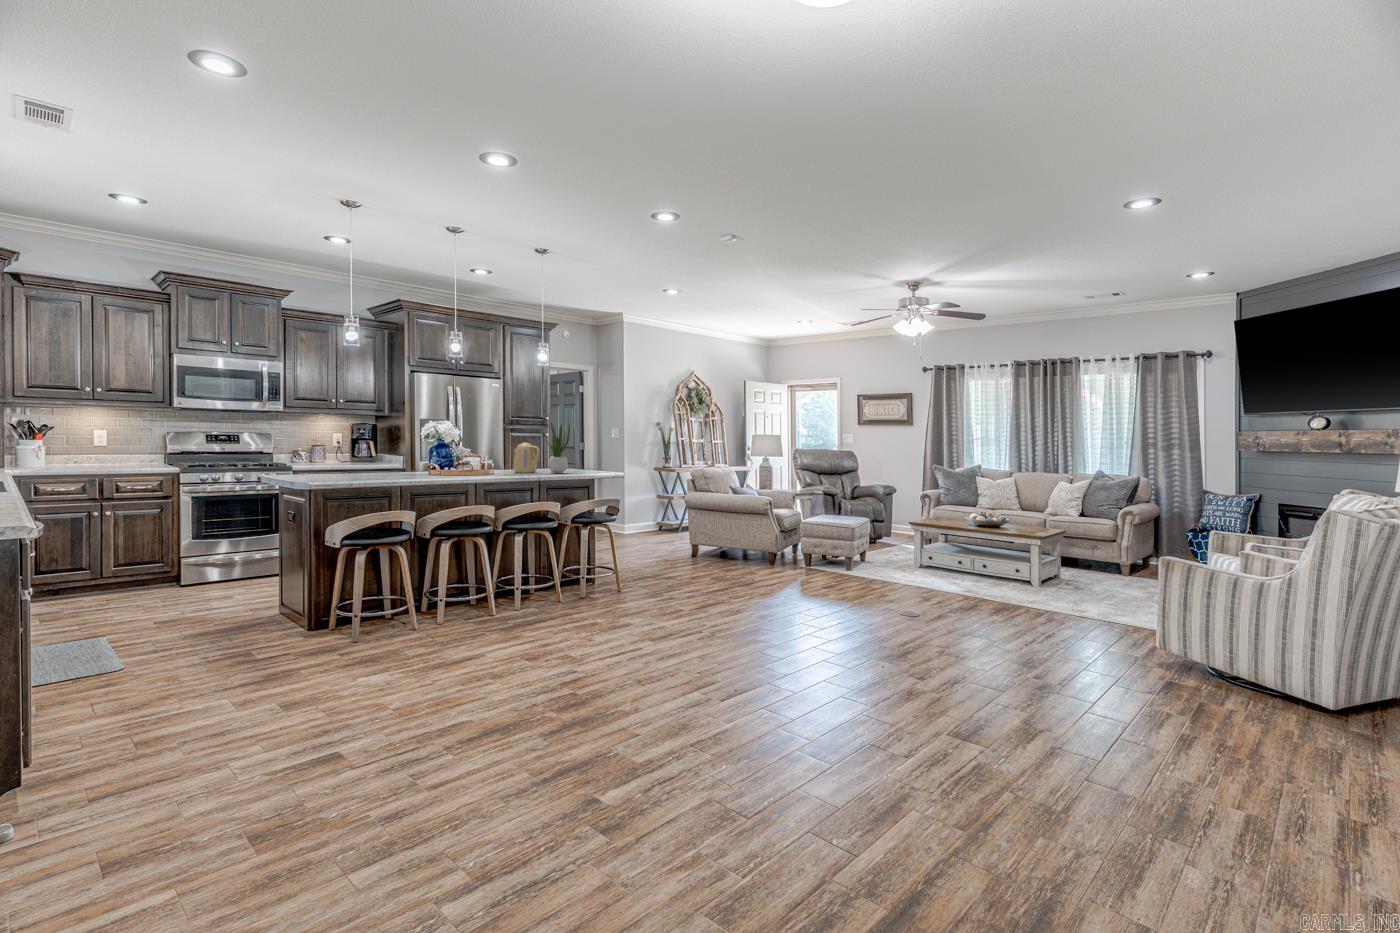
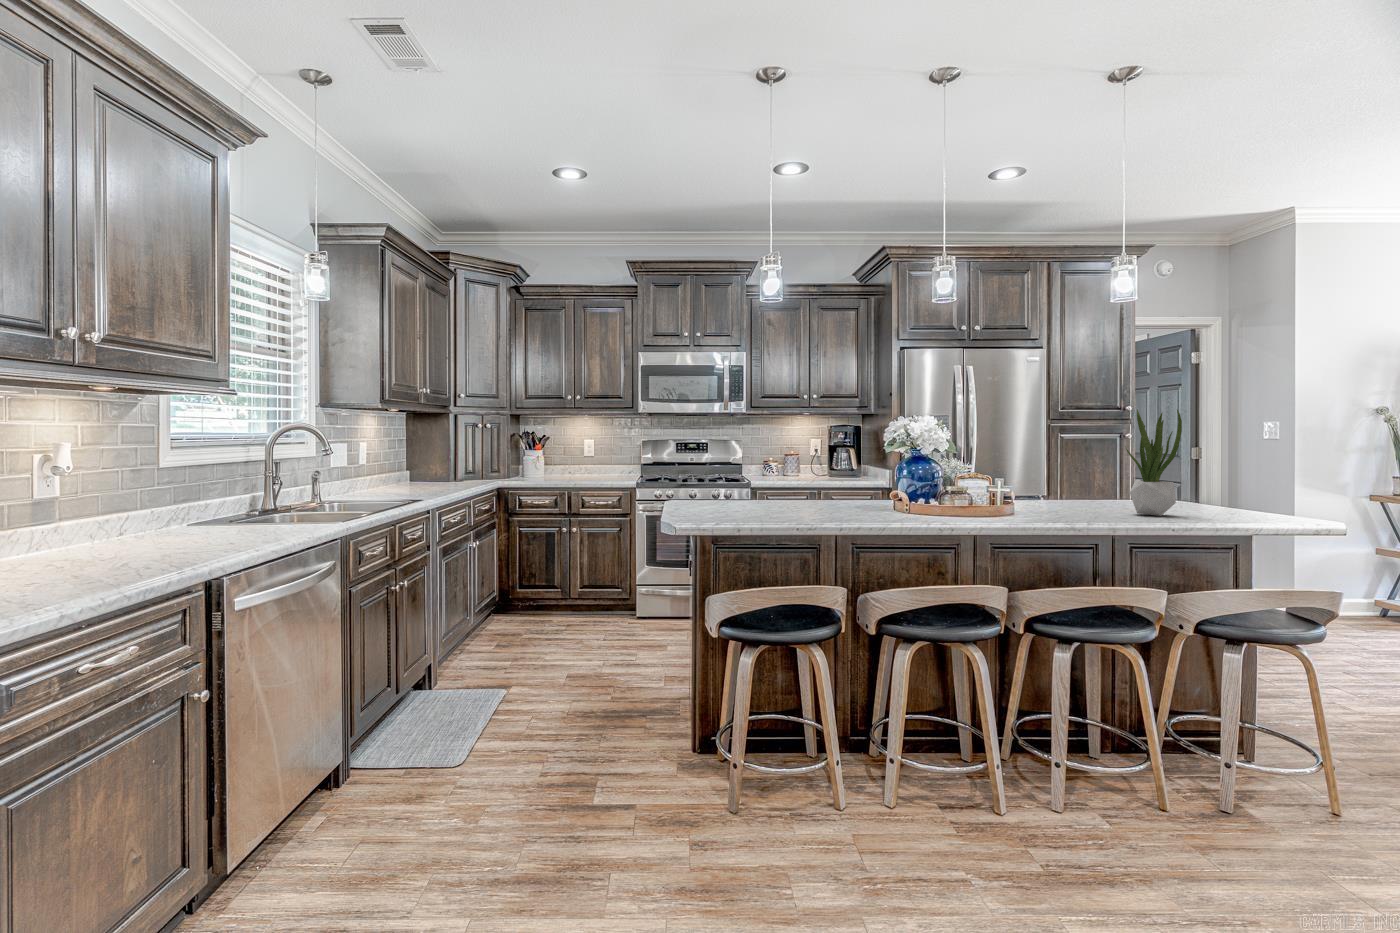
kettle: present [514,442,540,473] -> none [1057,452,1111,511]

